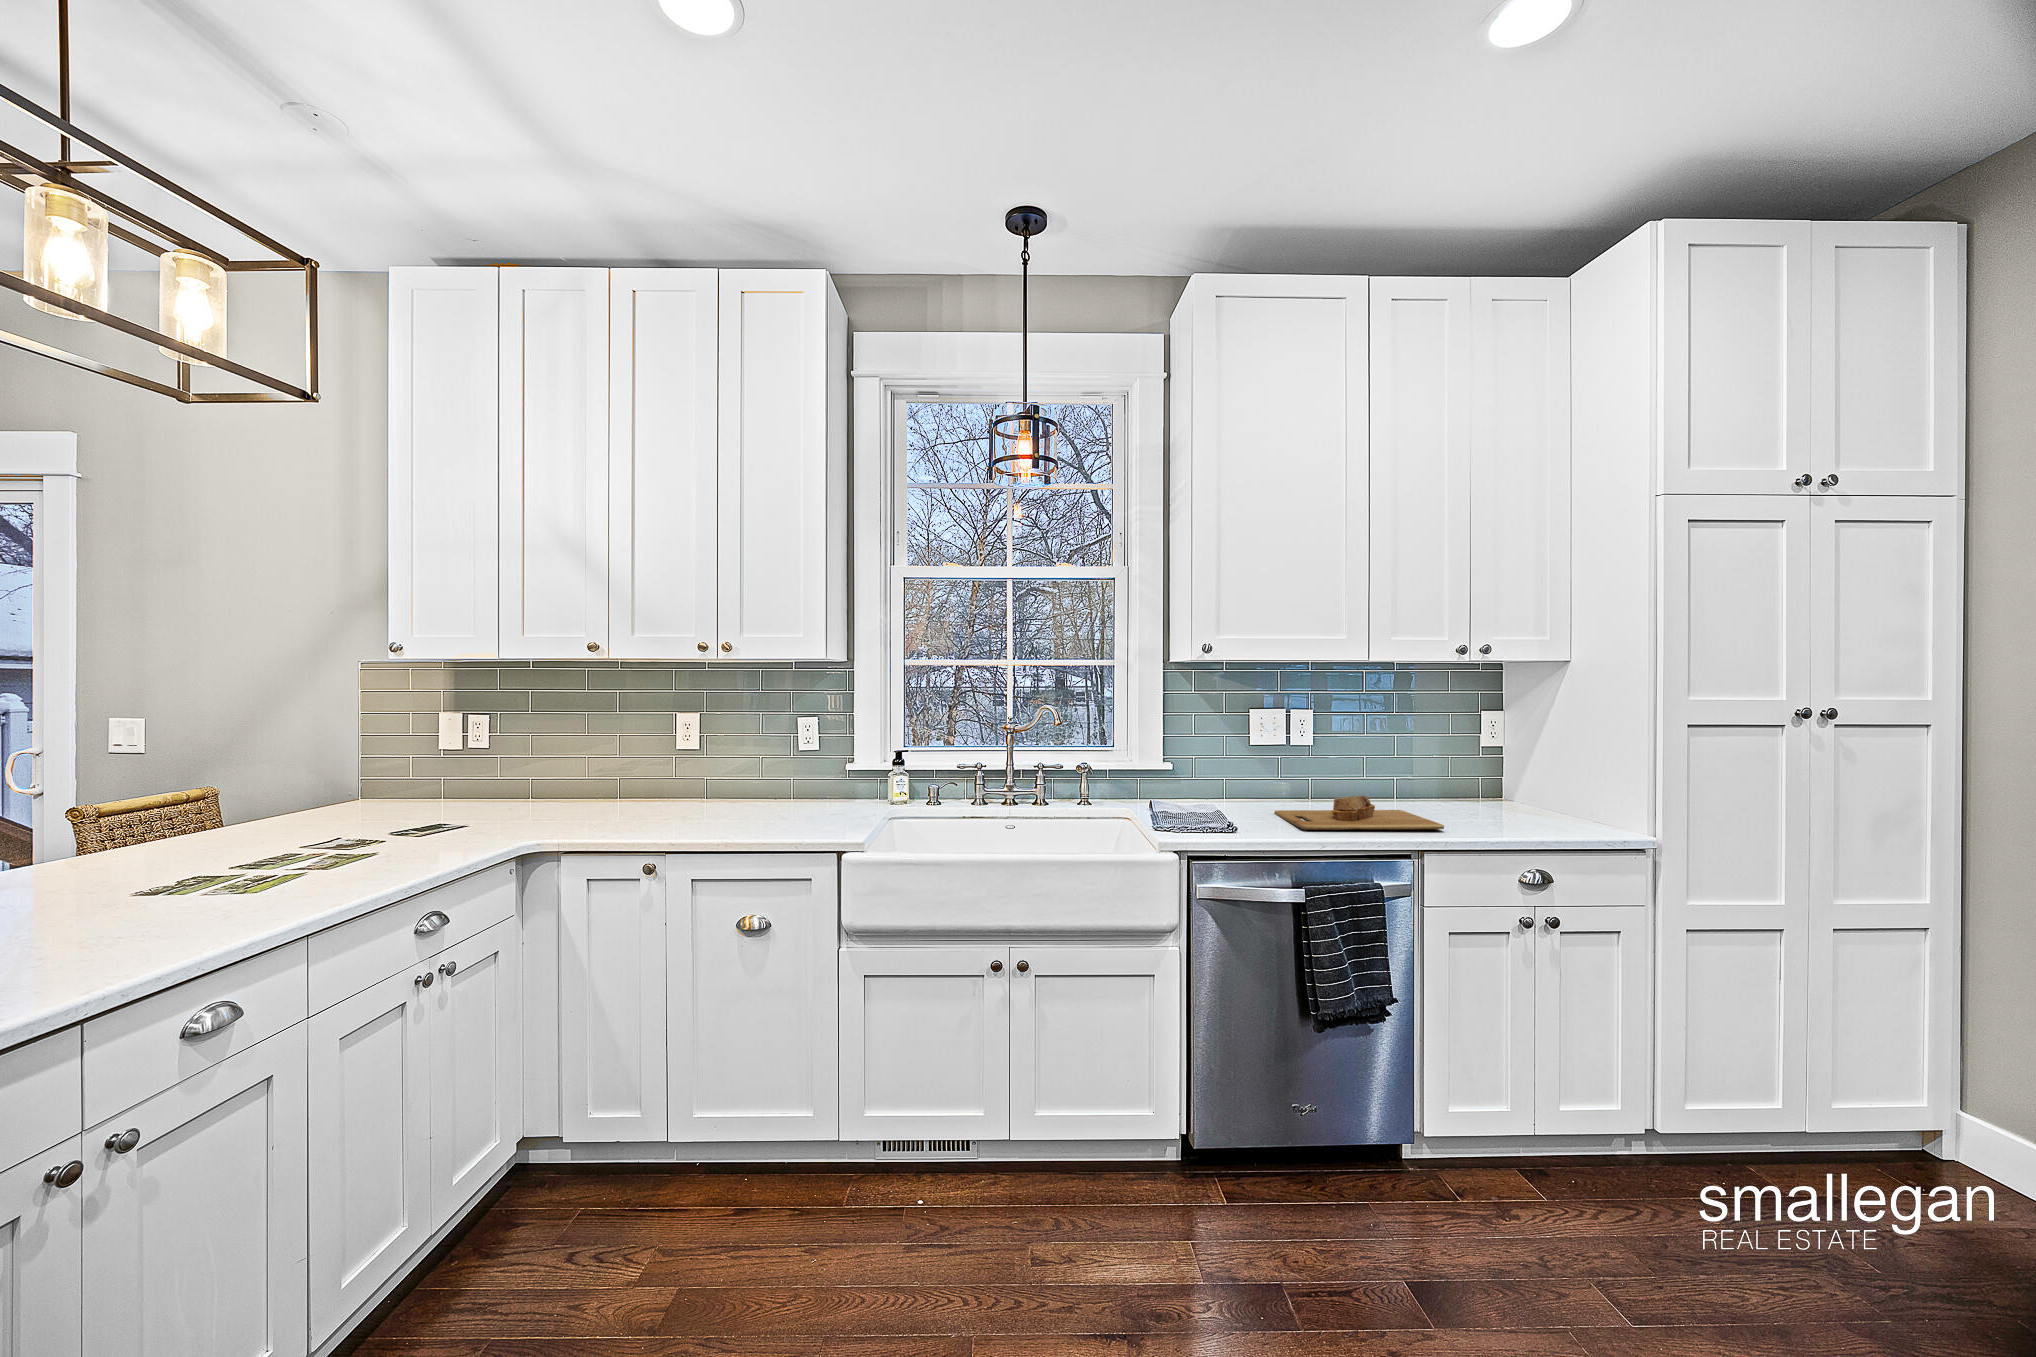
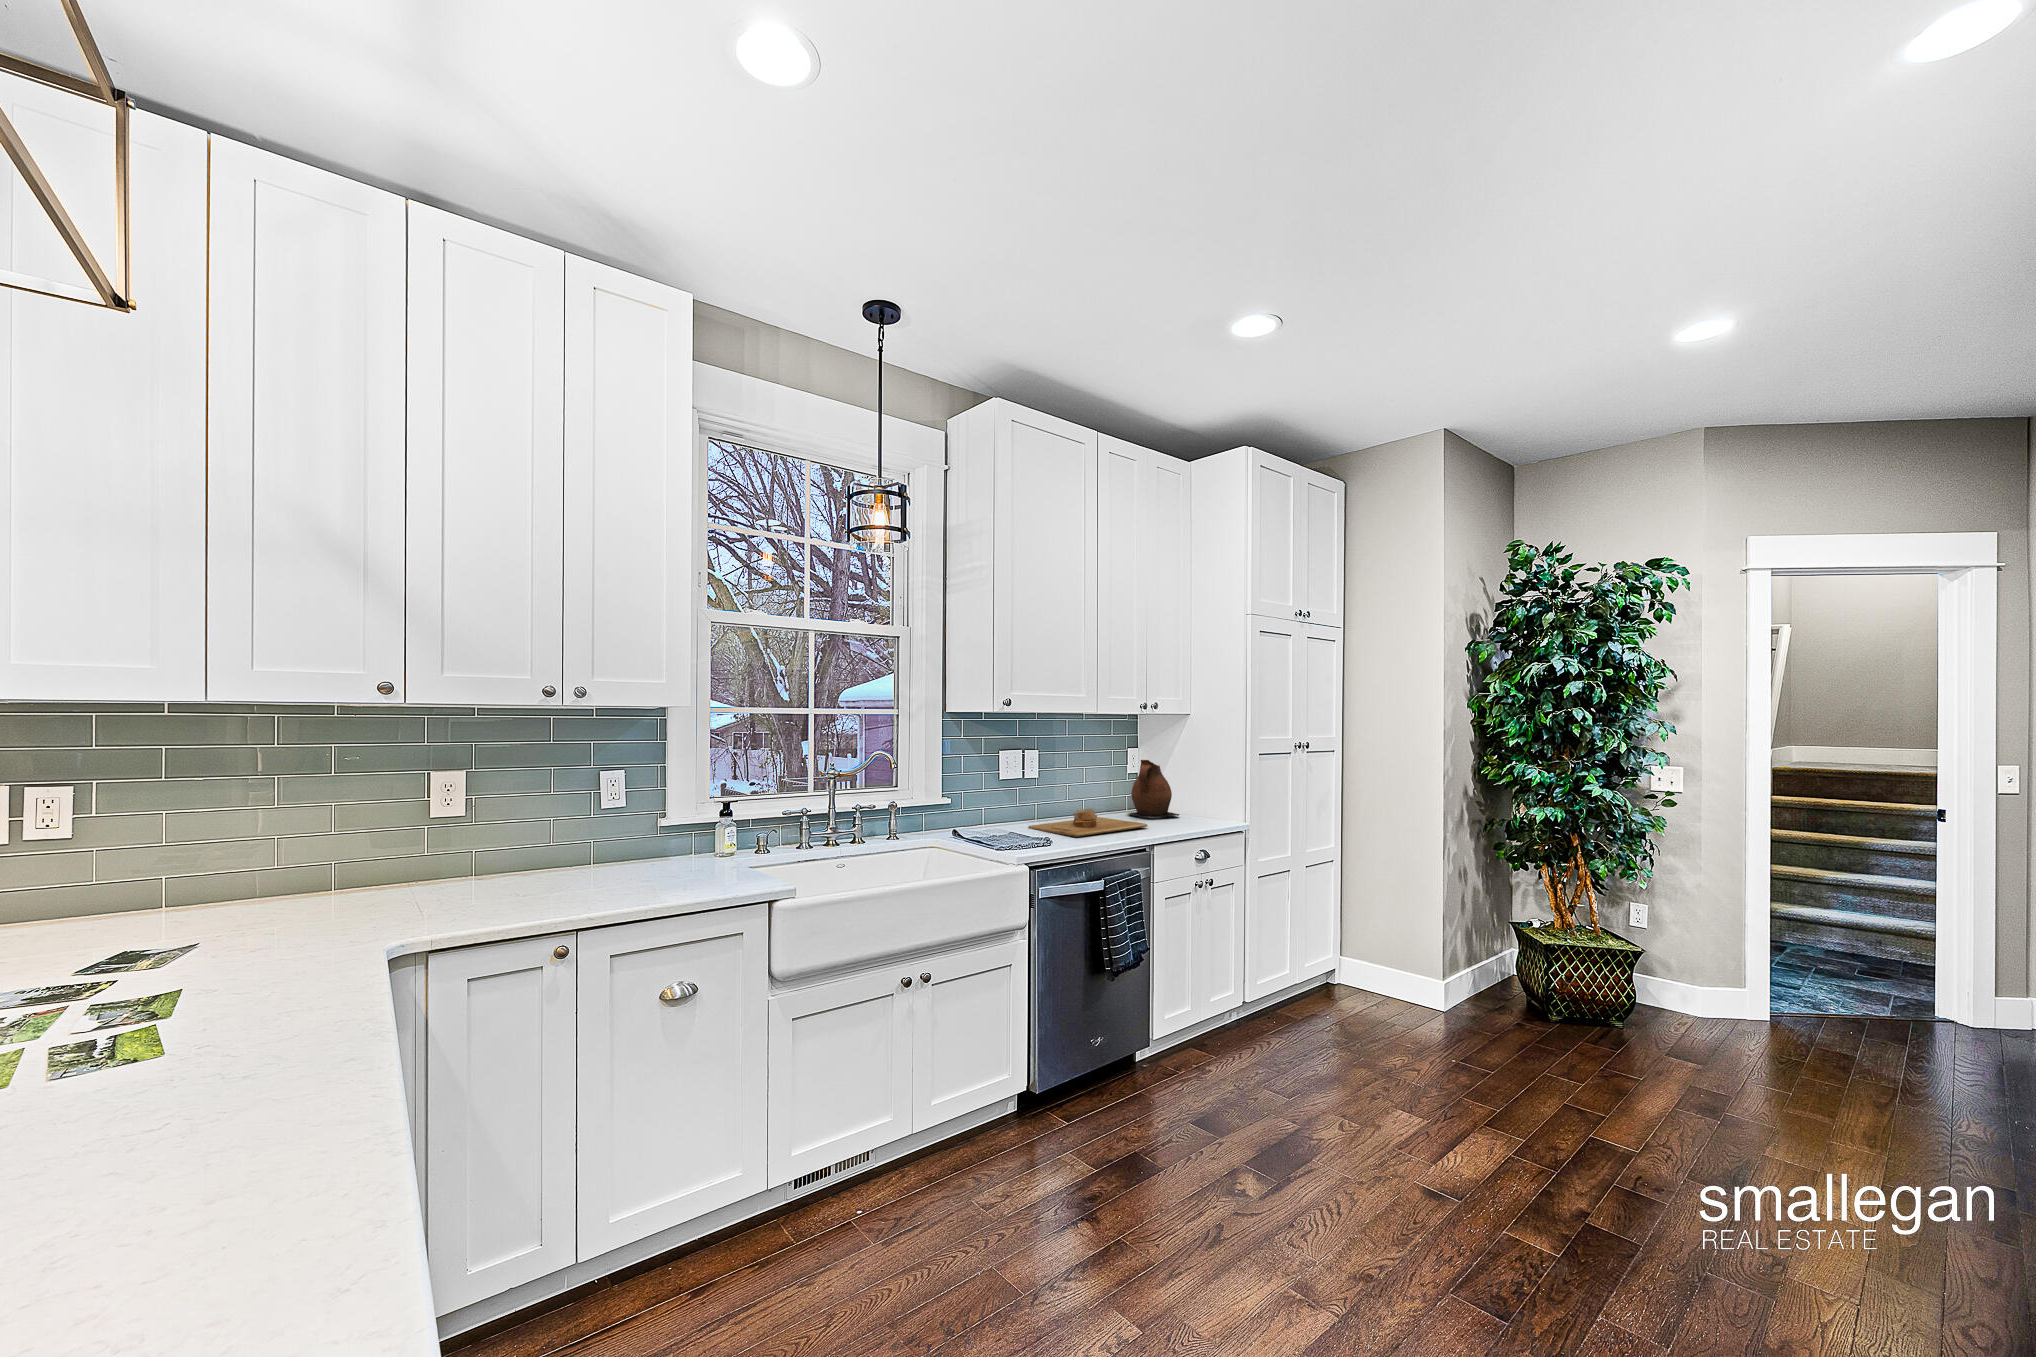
ceramic pitcher: none [1459,734,1542,822] -> present [1128,760,1179,817]

